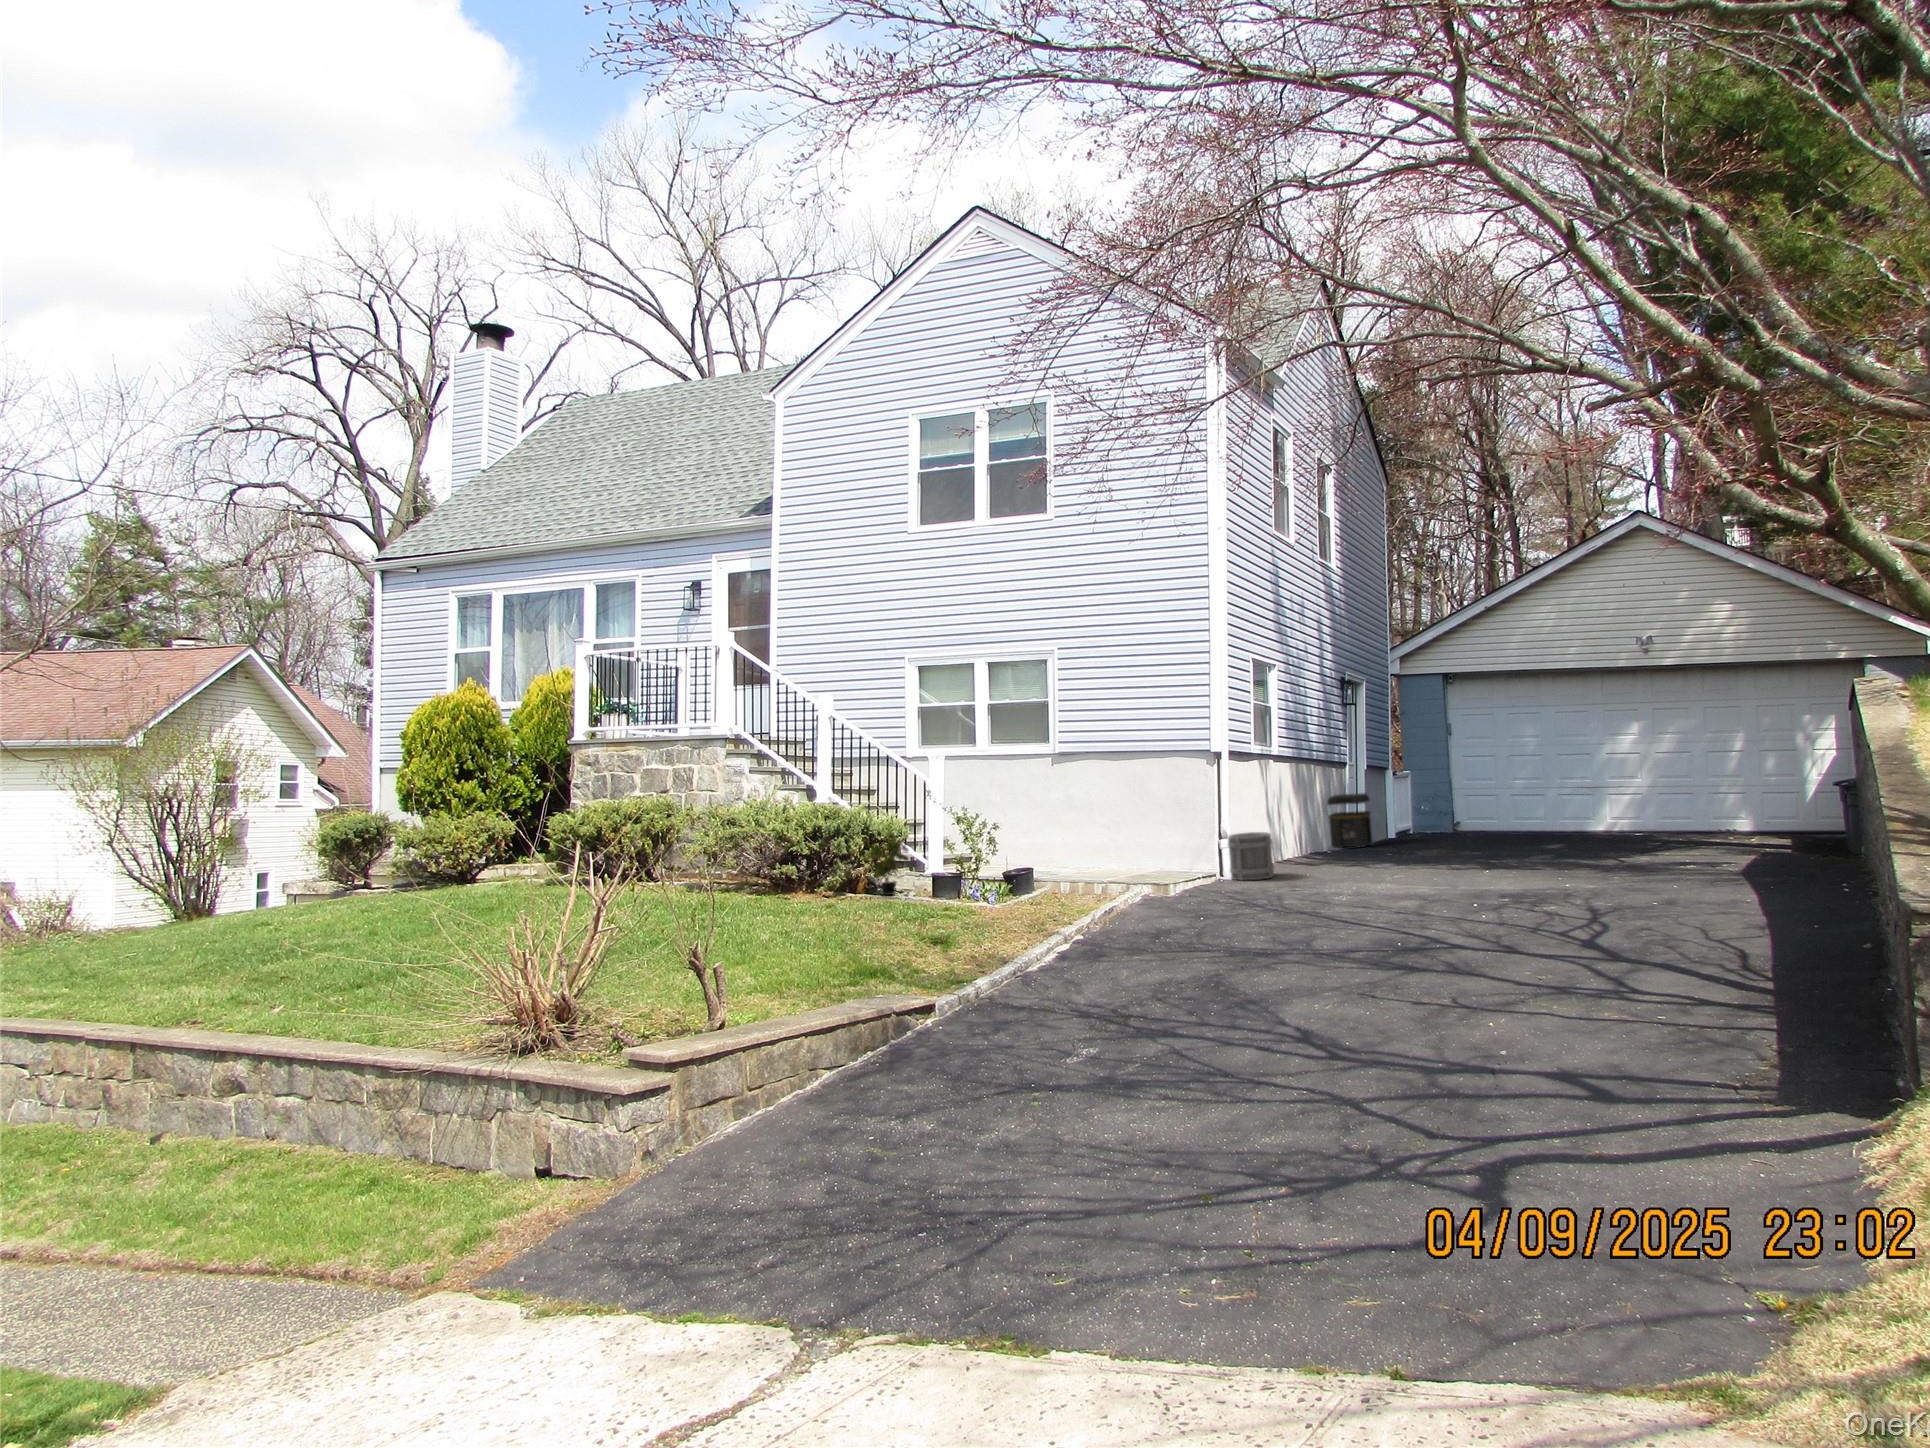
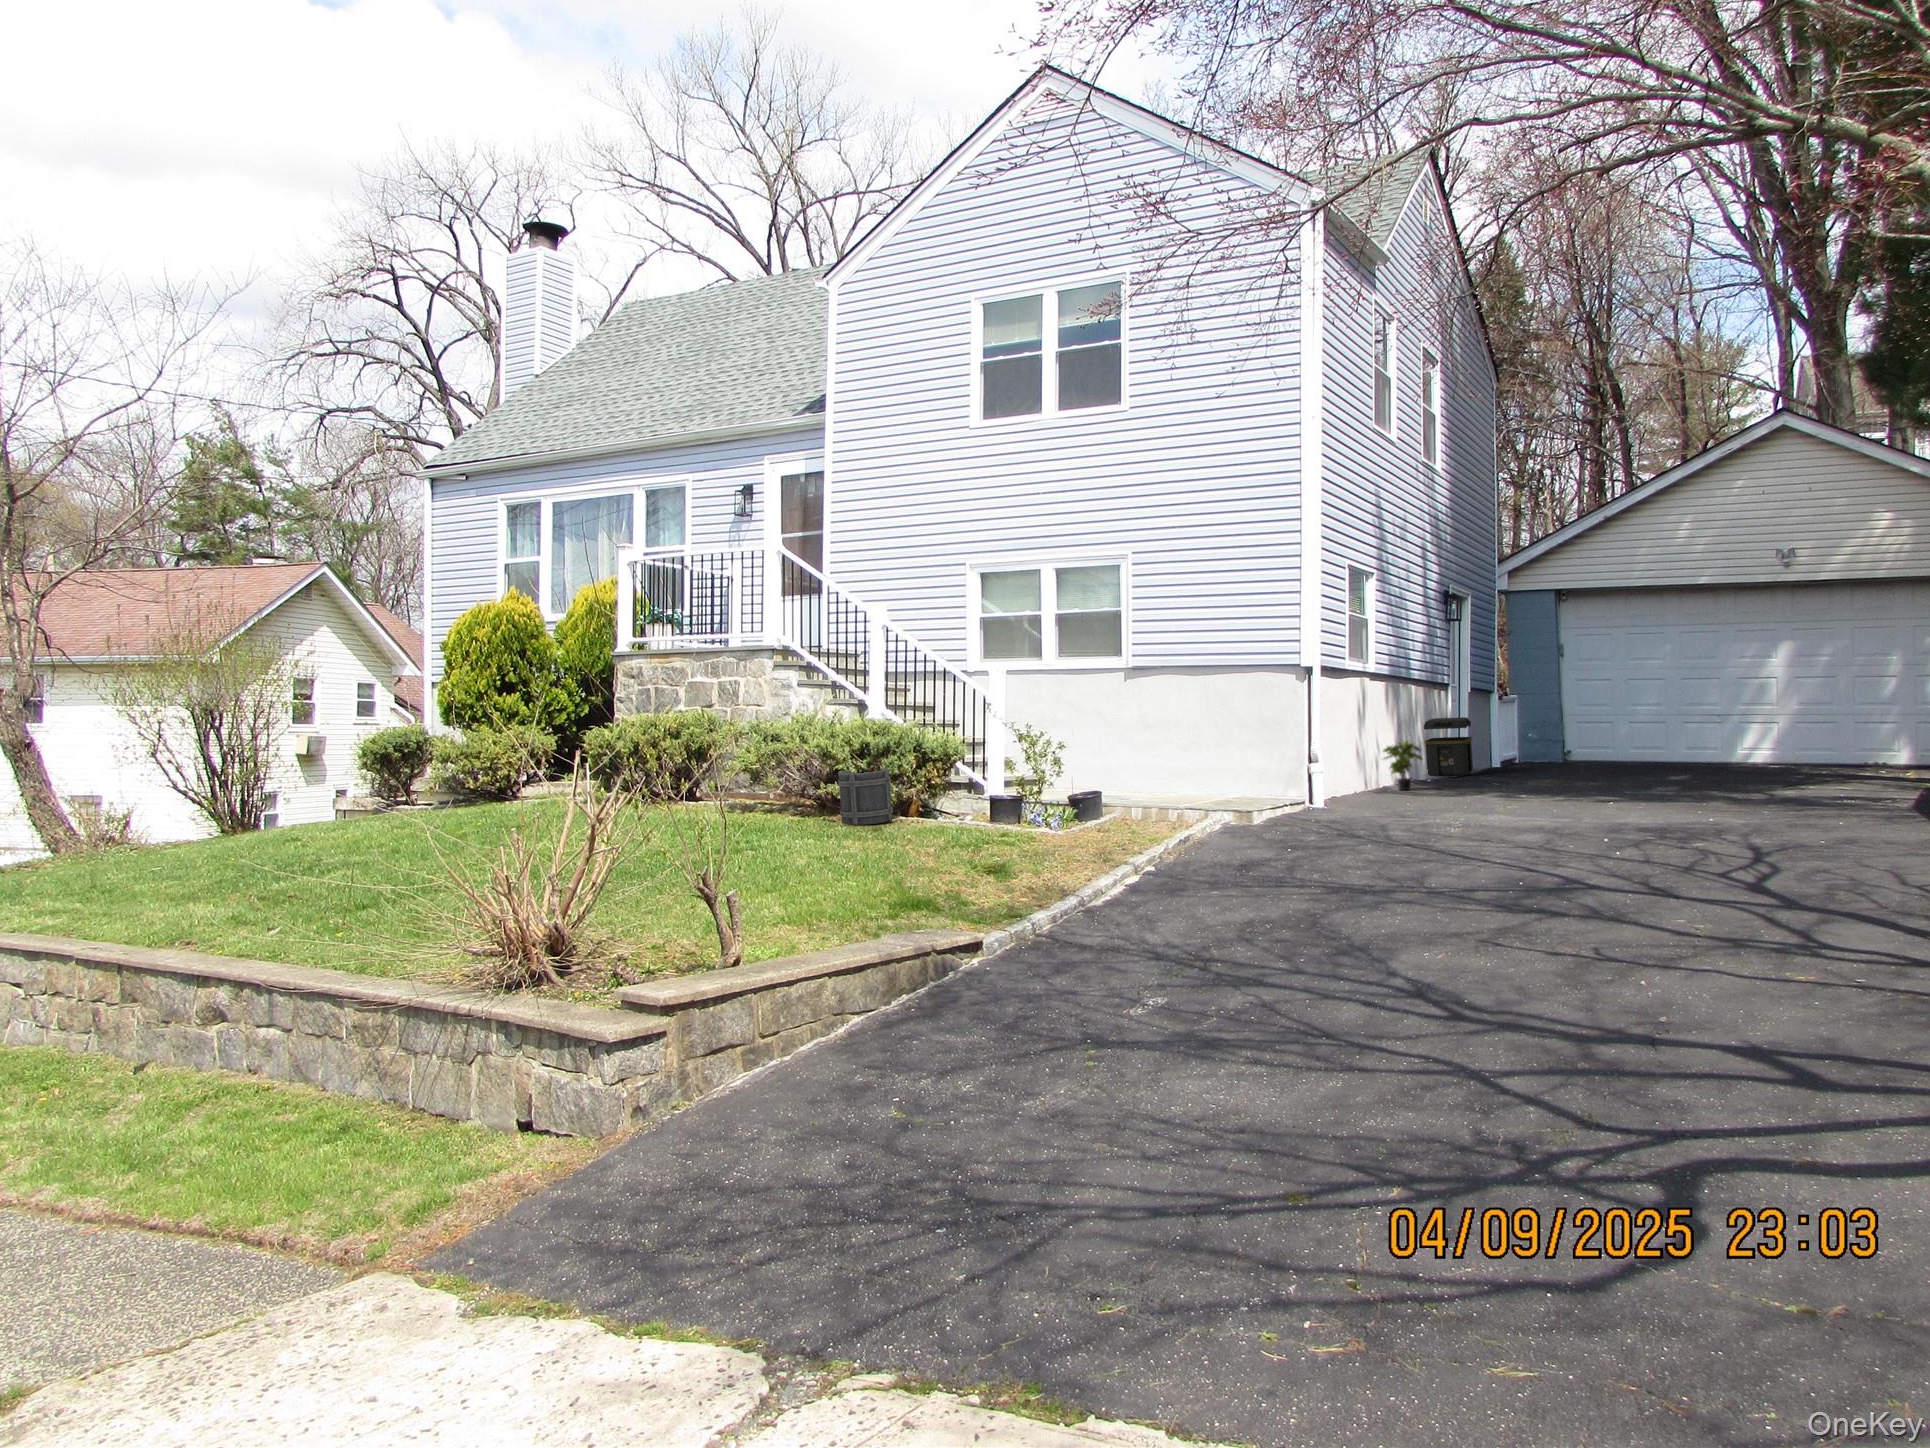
bucket: present [1228,832,1274,881] -> present [838,768,893,825]
potted plant: present [864,838,909,895] -> present [1383,740,1422,790]

